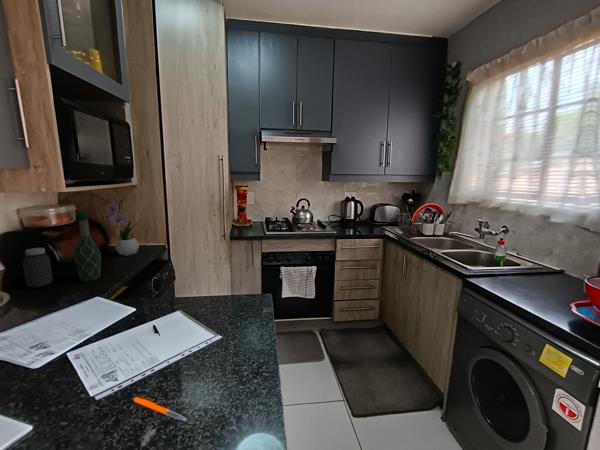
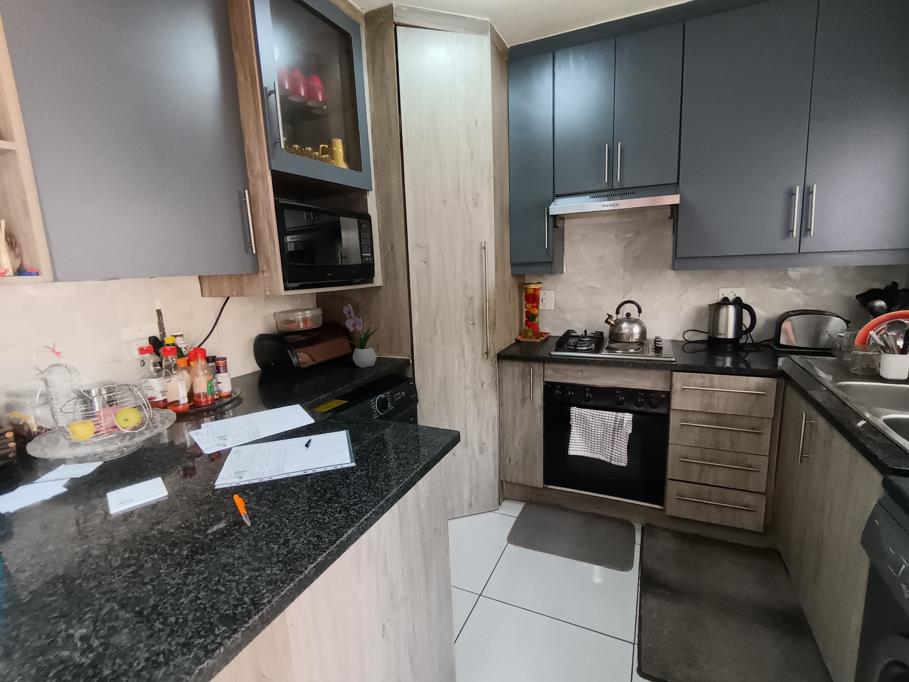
wine bottle: present [74,211,101,281] -> none [294,313,320,389]
jar: present [23,248,53,287] -> none [255,350,279,389]

